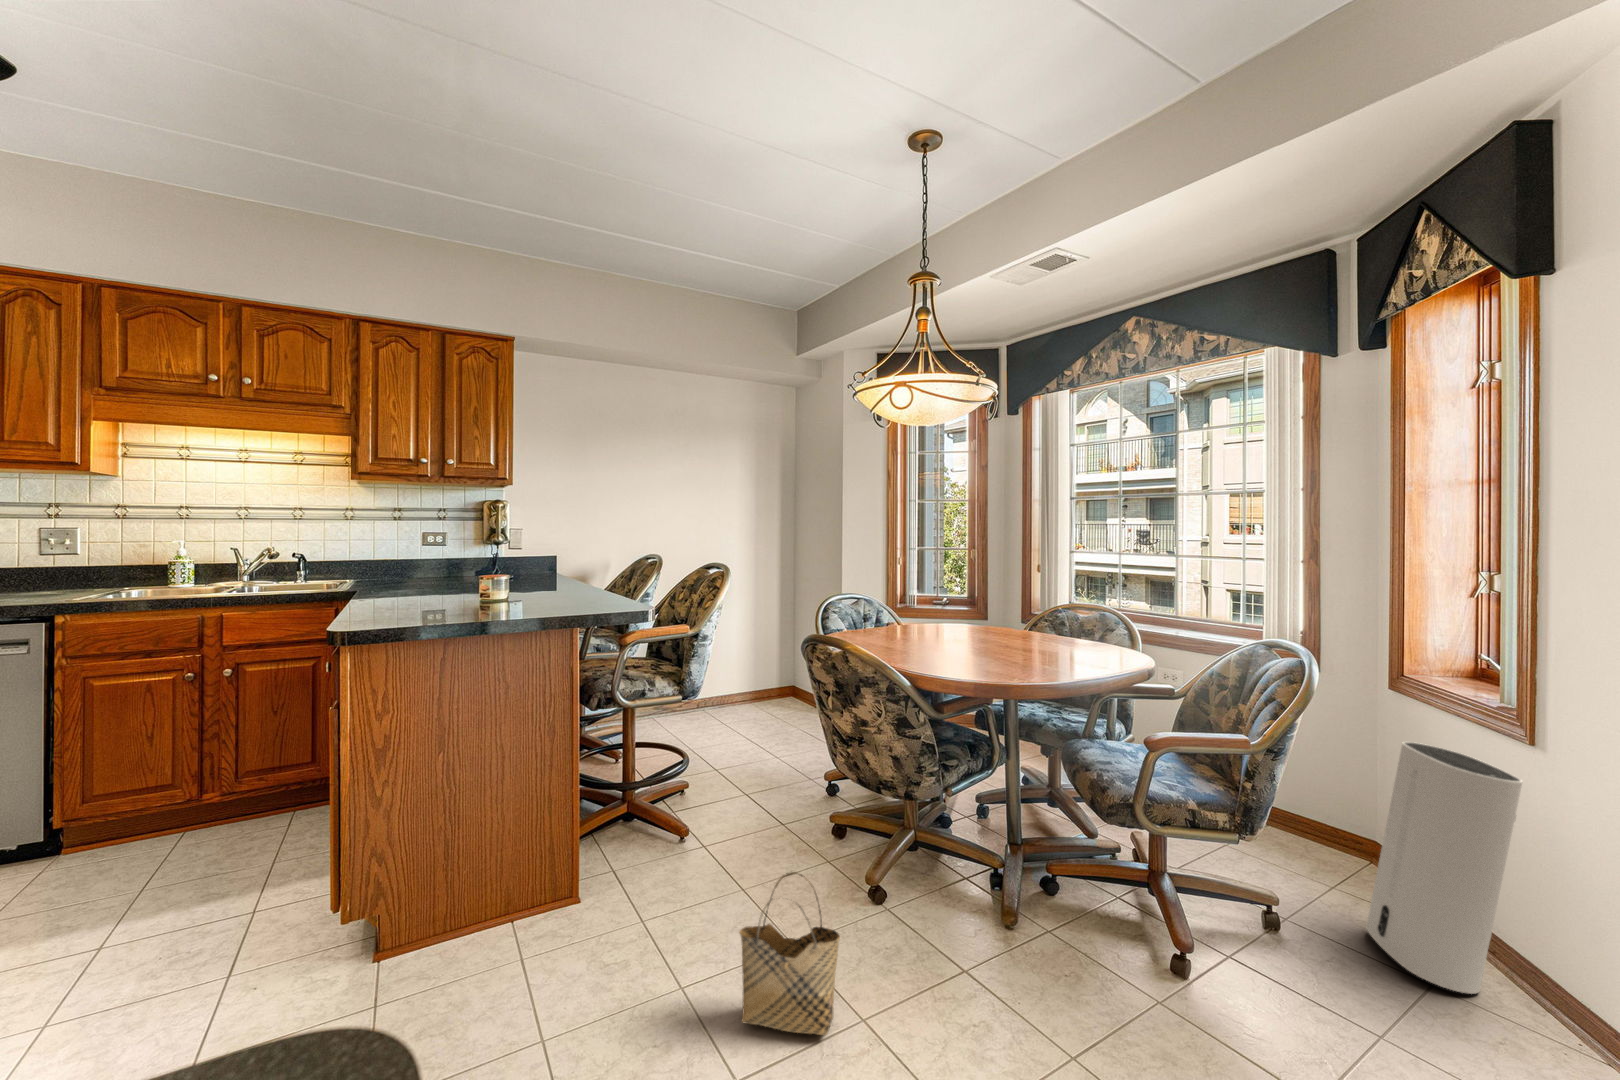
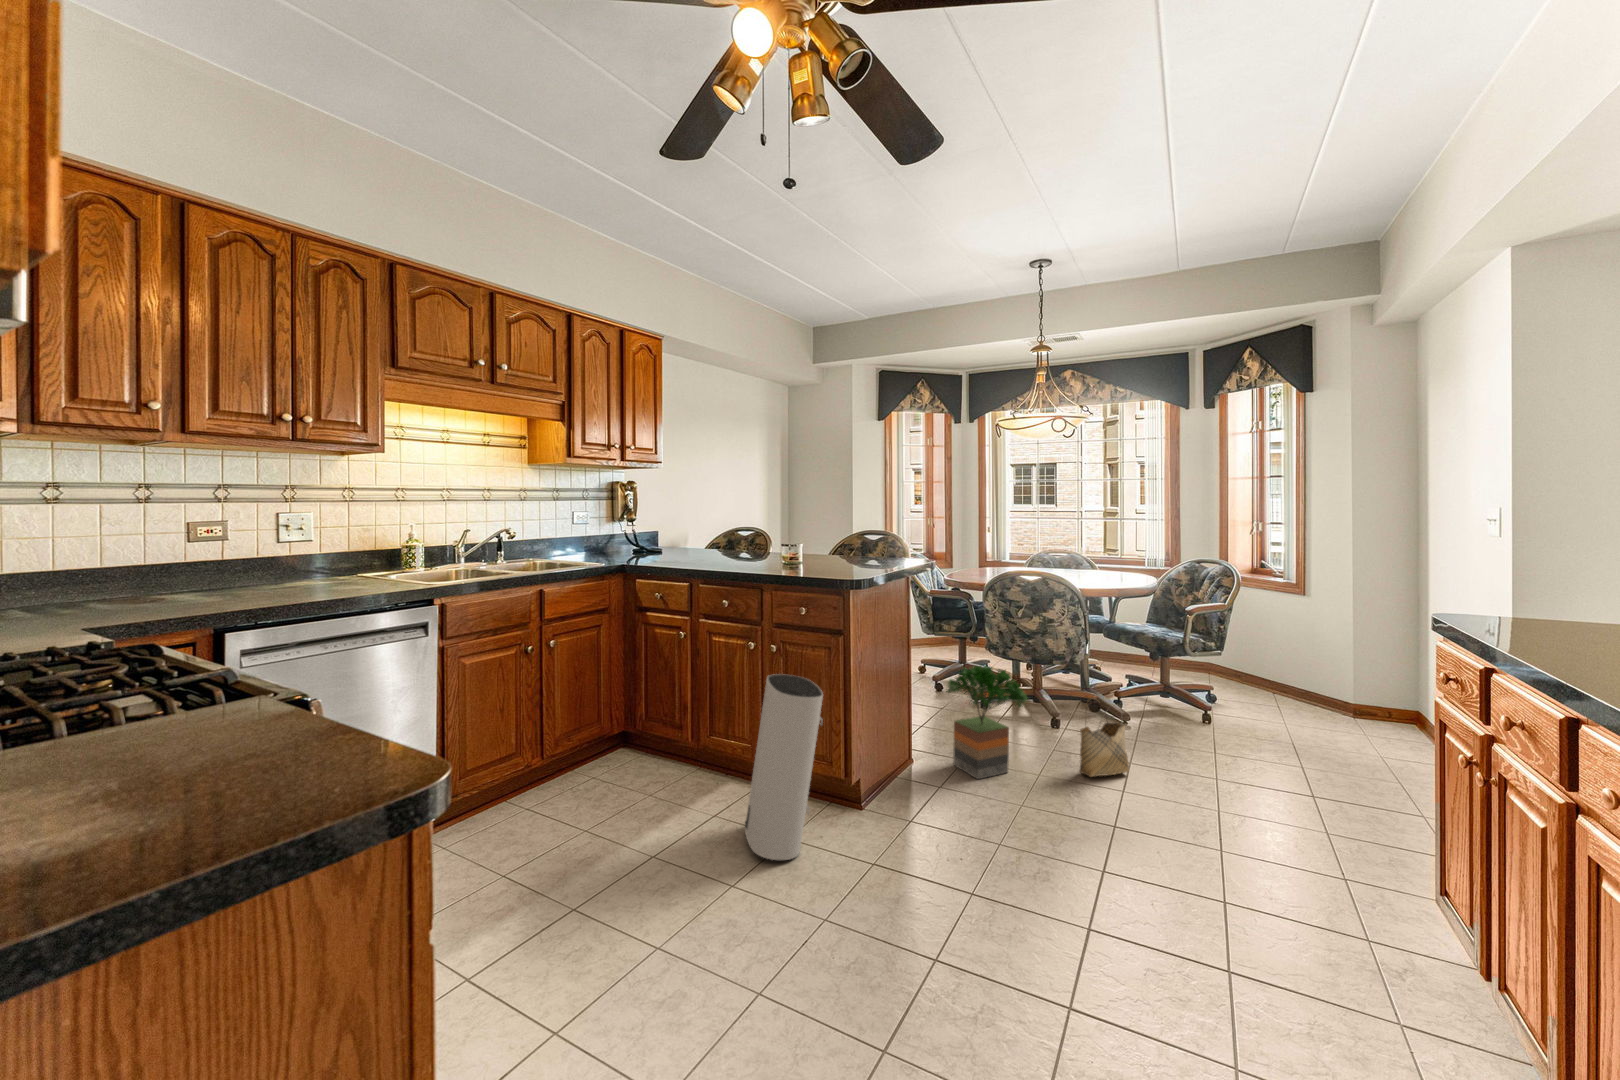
air purifier: present [1366,742,1522,994] -> present [745,674,823,860]
potted tree: none [578,776,691,968] -> present [946,666,1027,779]

